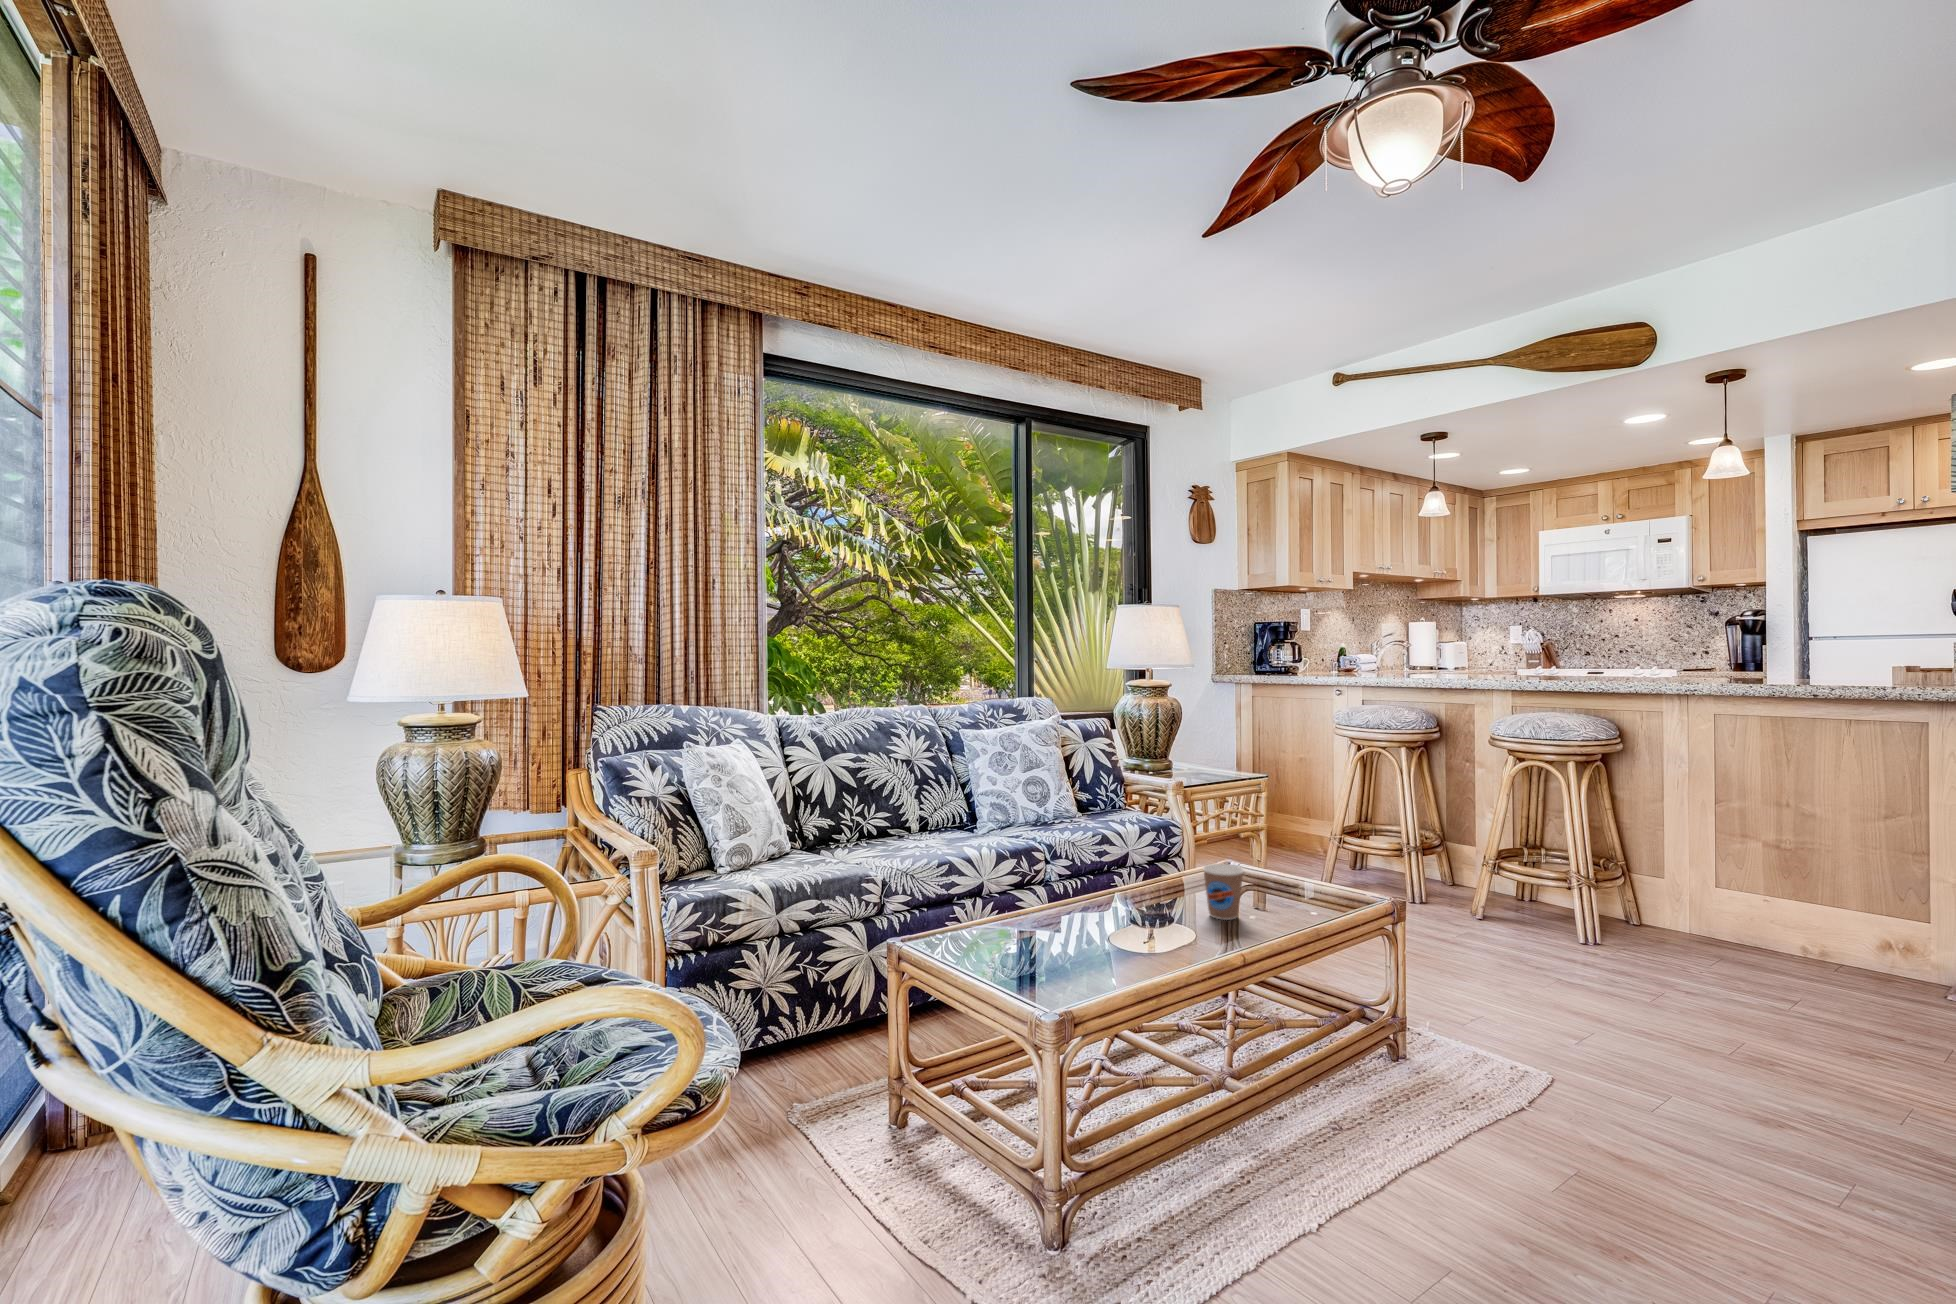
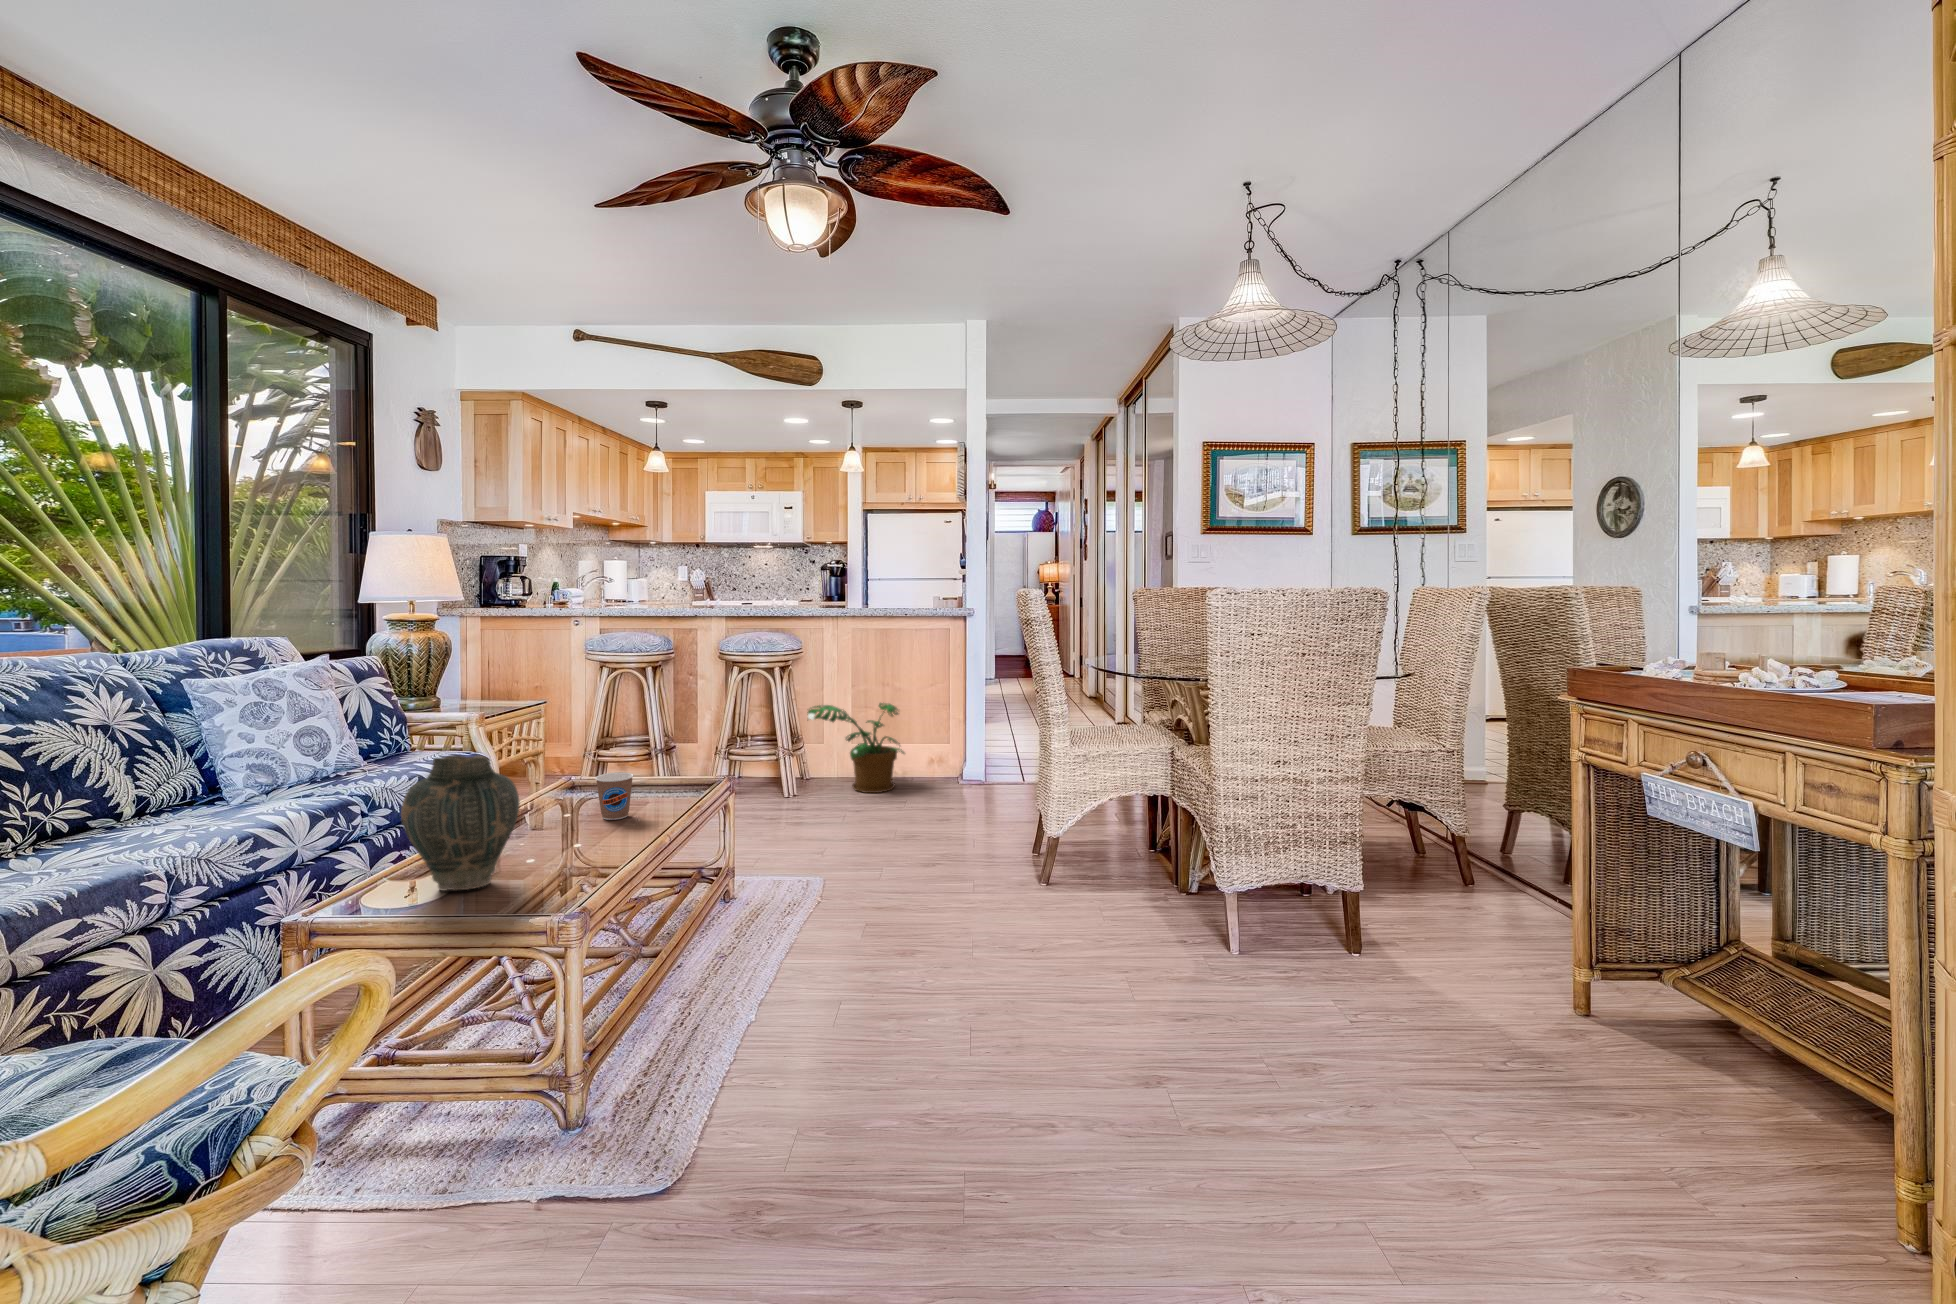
vase: none [975,817,1073,955] -> present [401,755,520,891]
potted plant: none [1604,822,1806,981] -> present [807,703,904,793]

